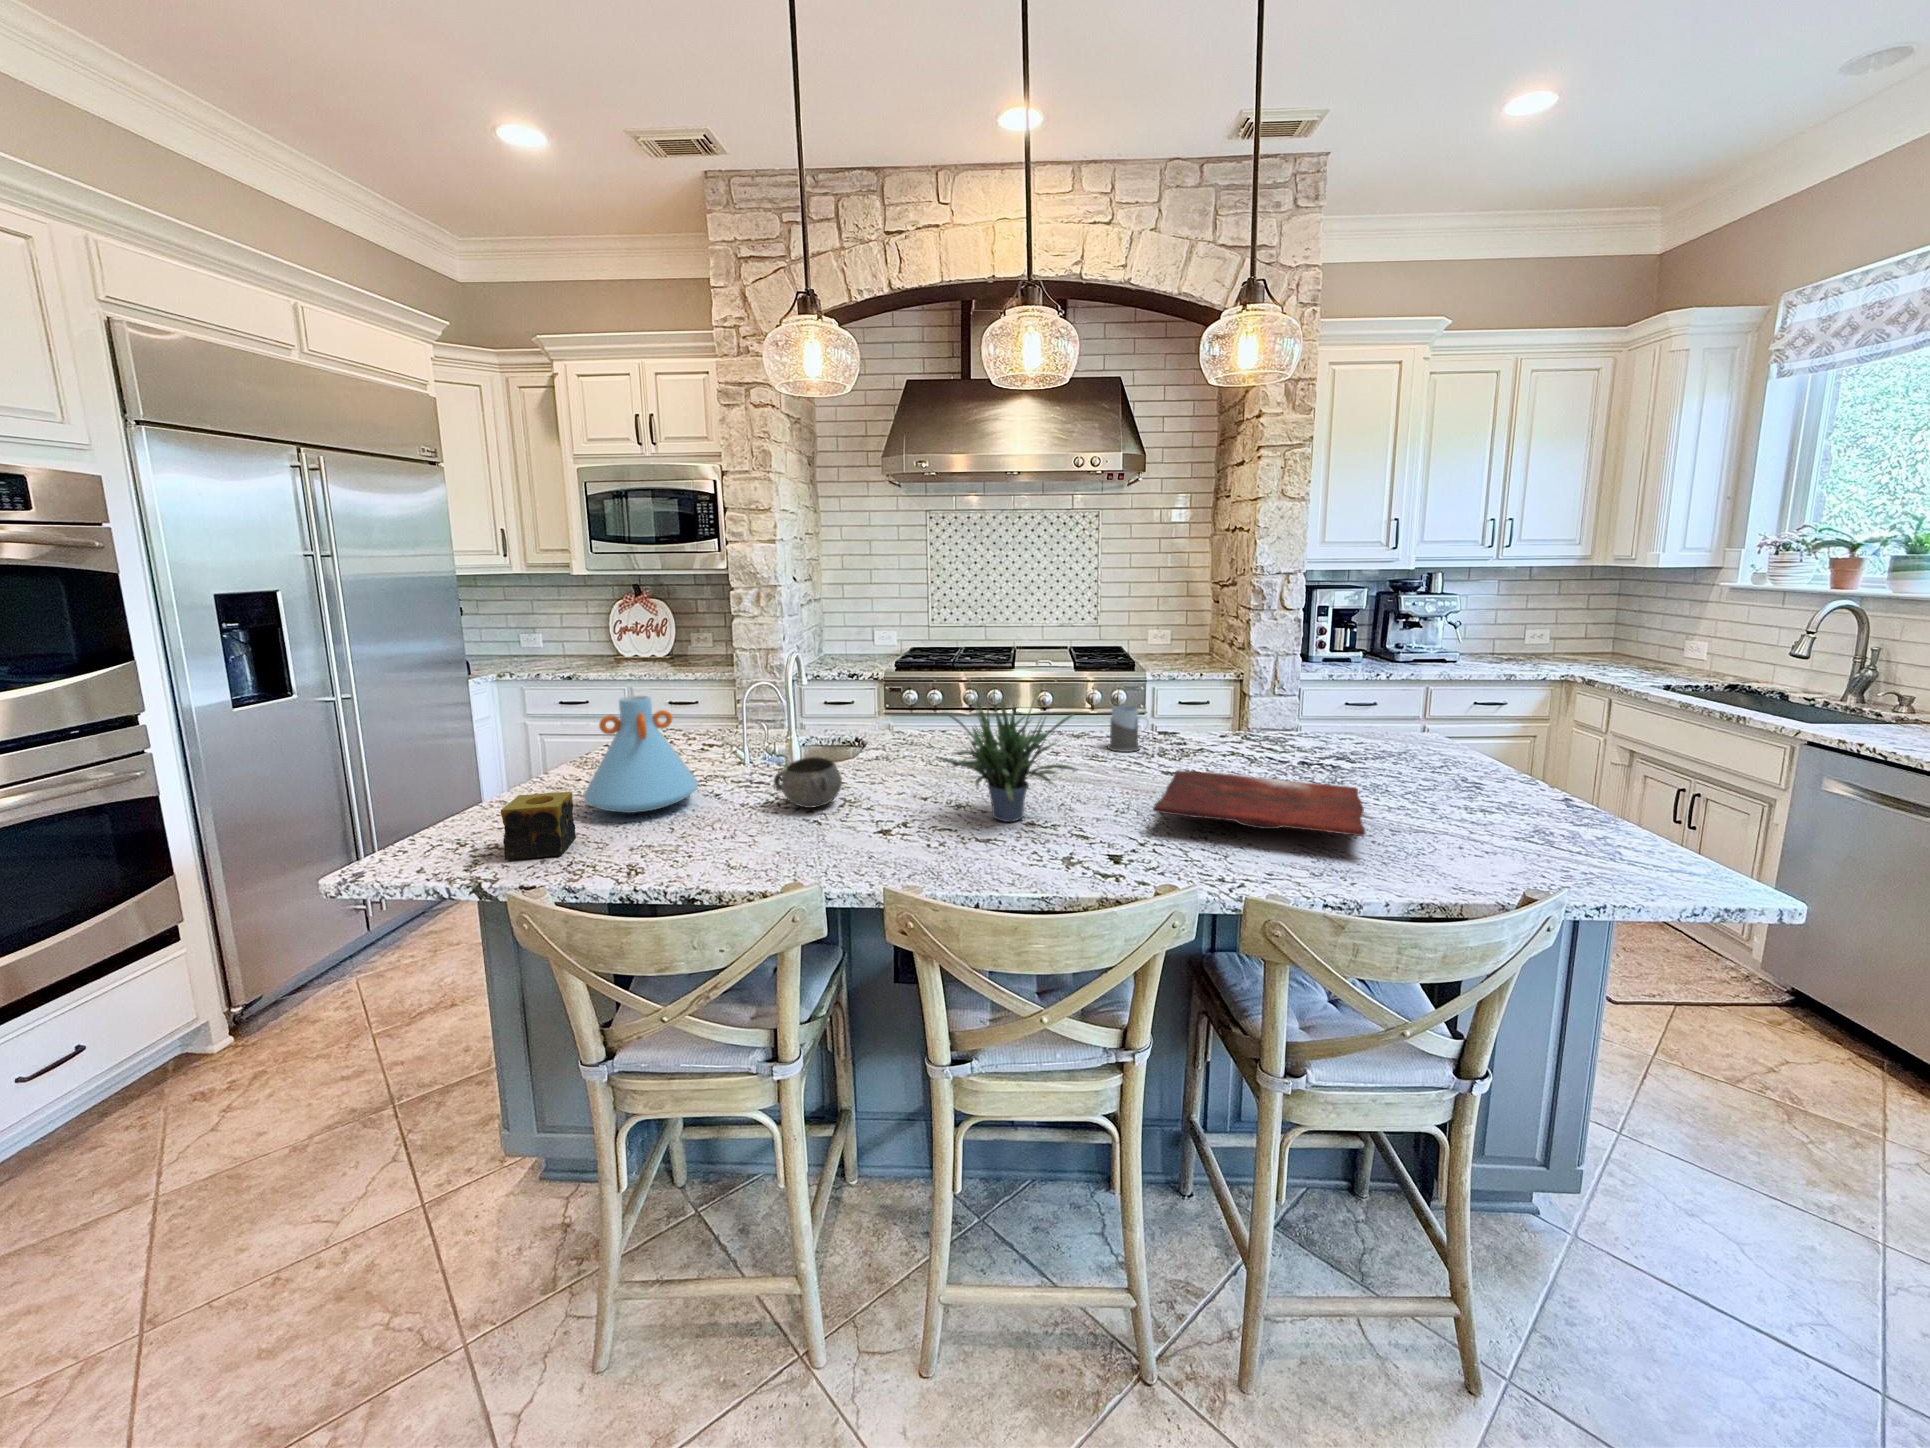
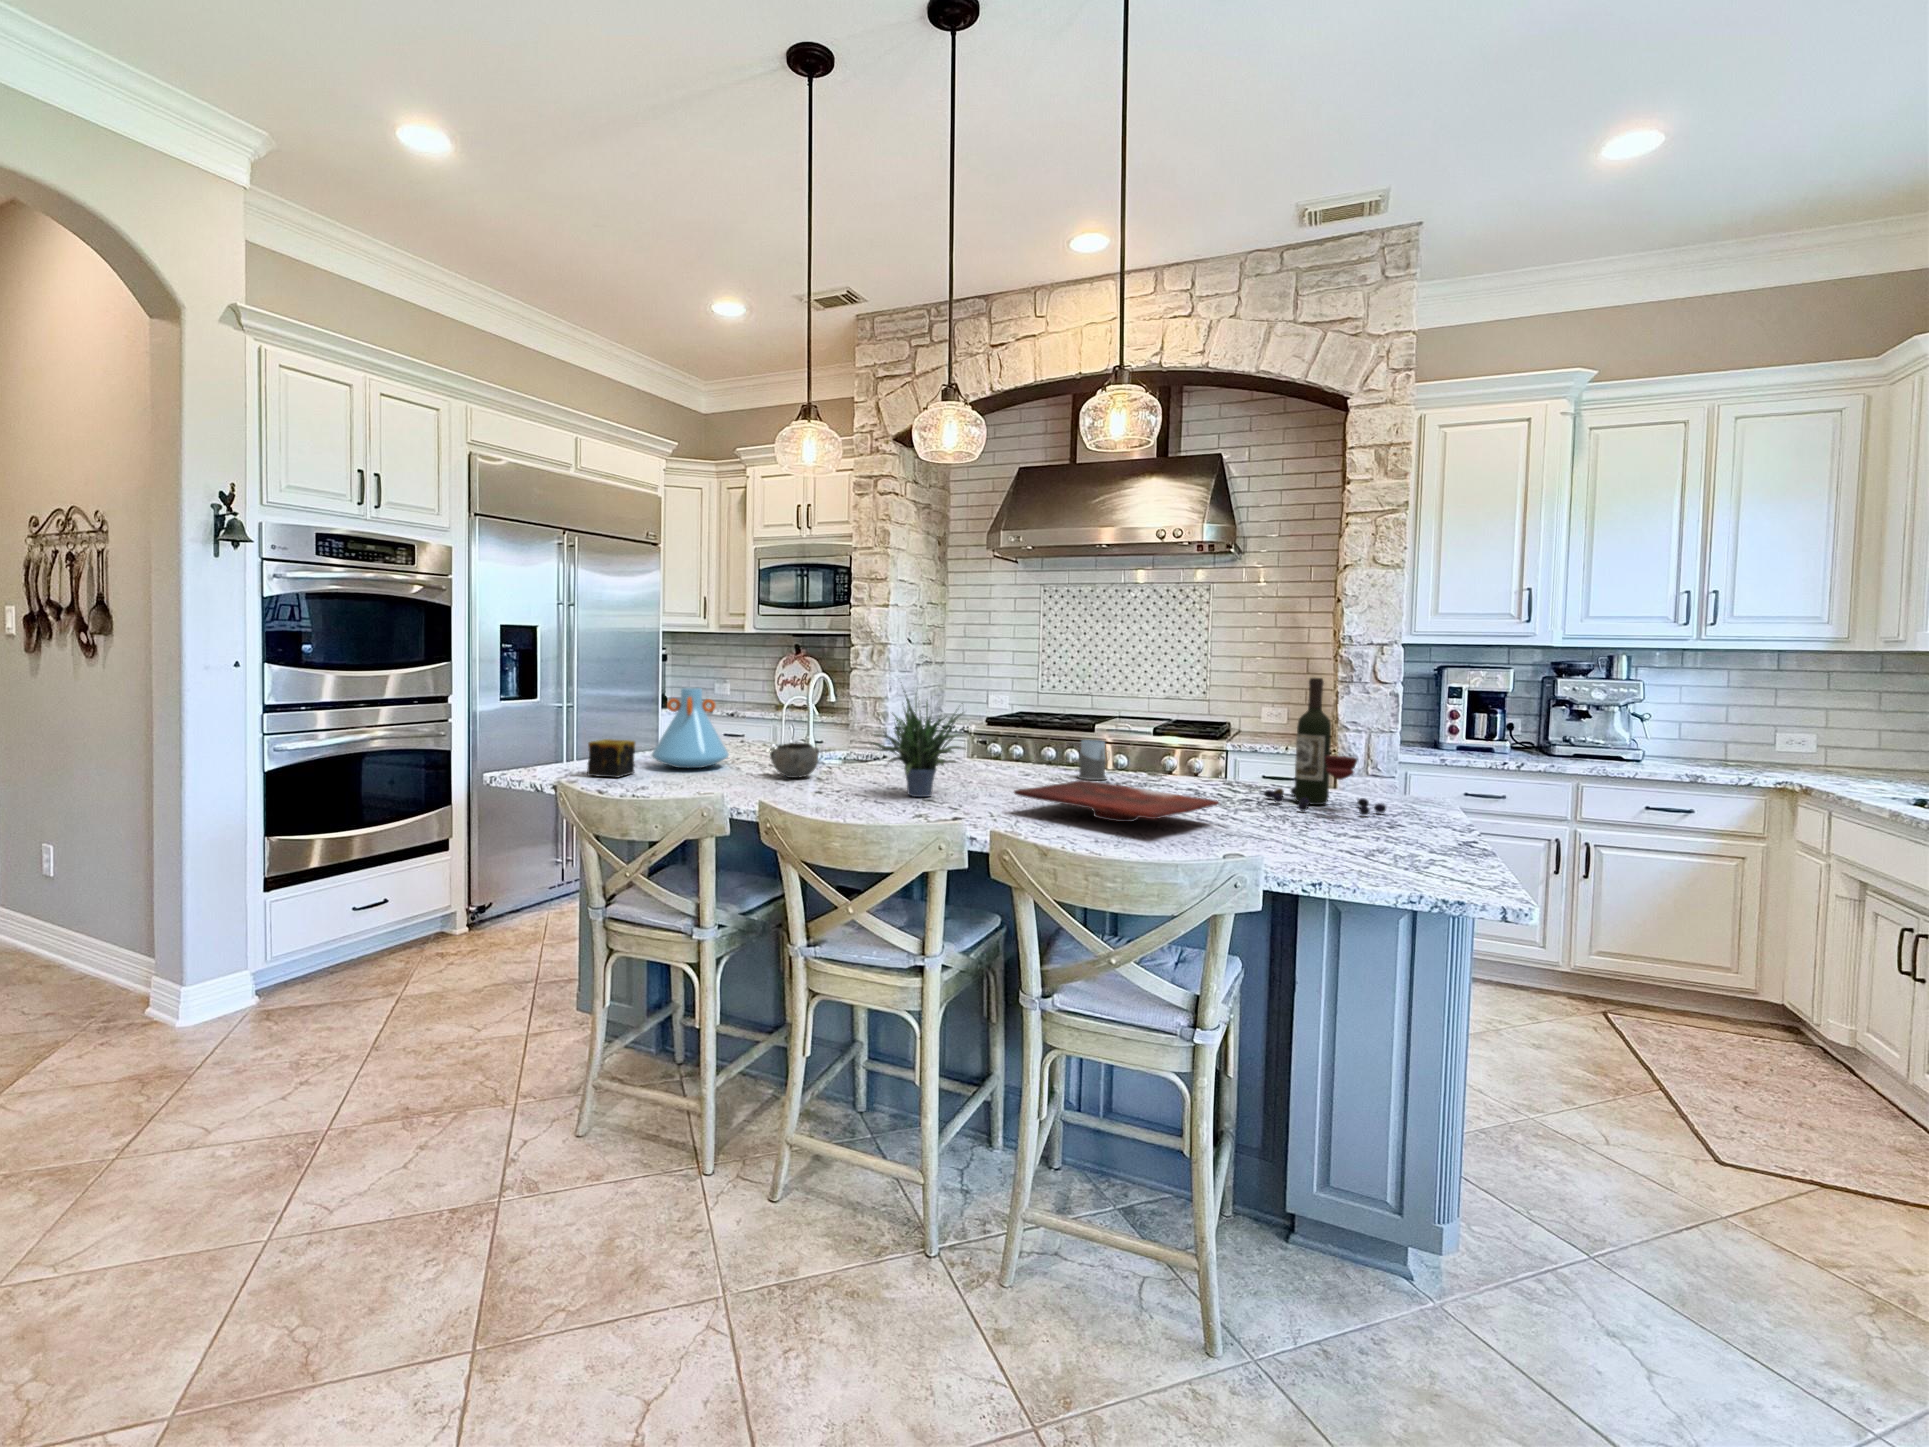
wine bottle: none [1313,632,1439,780] -> present [1264,678,1386,815]

